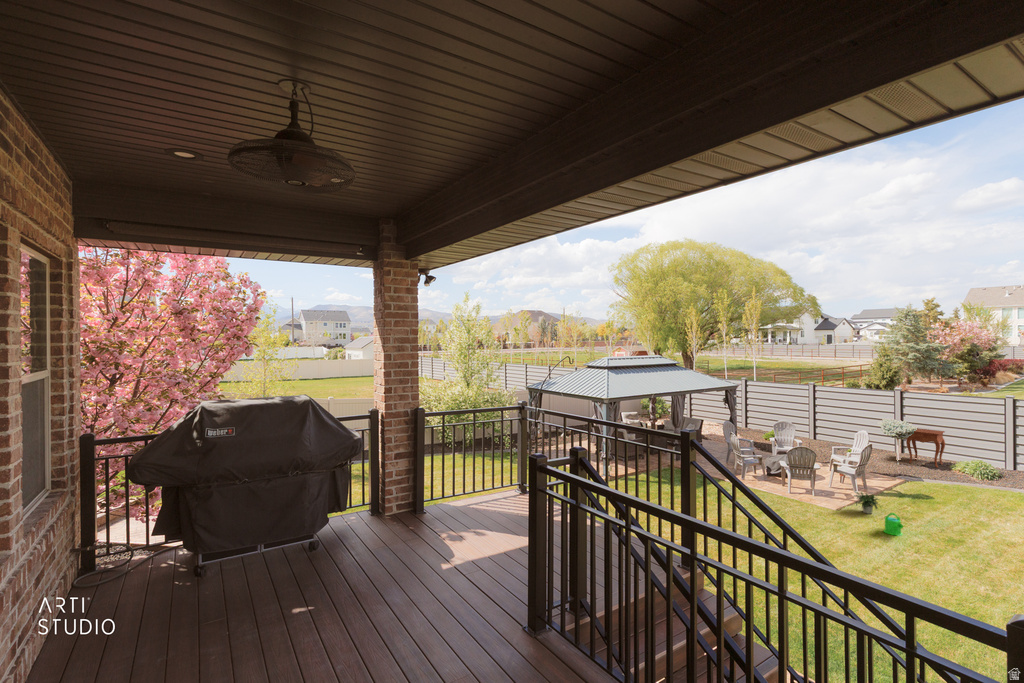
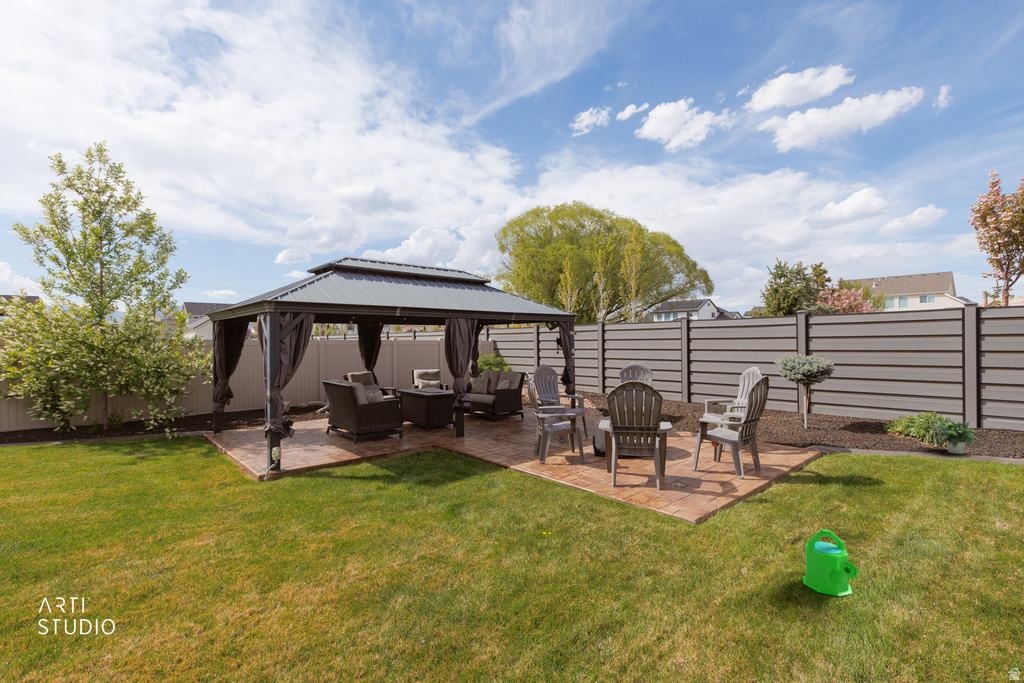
side table: present [906,428,945,467] -> none [816,370,873,429]
potted plant: present [854,492,879,514] -> present [932,421,982,454]

